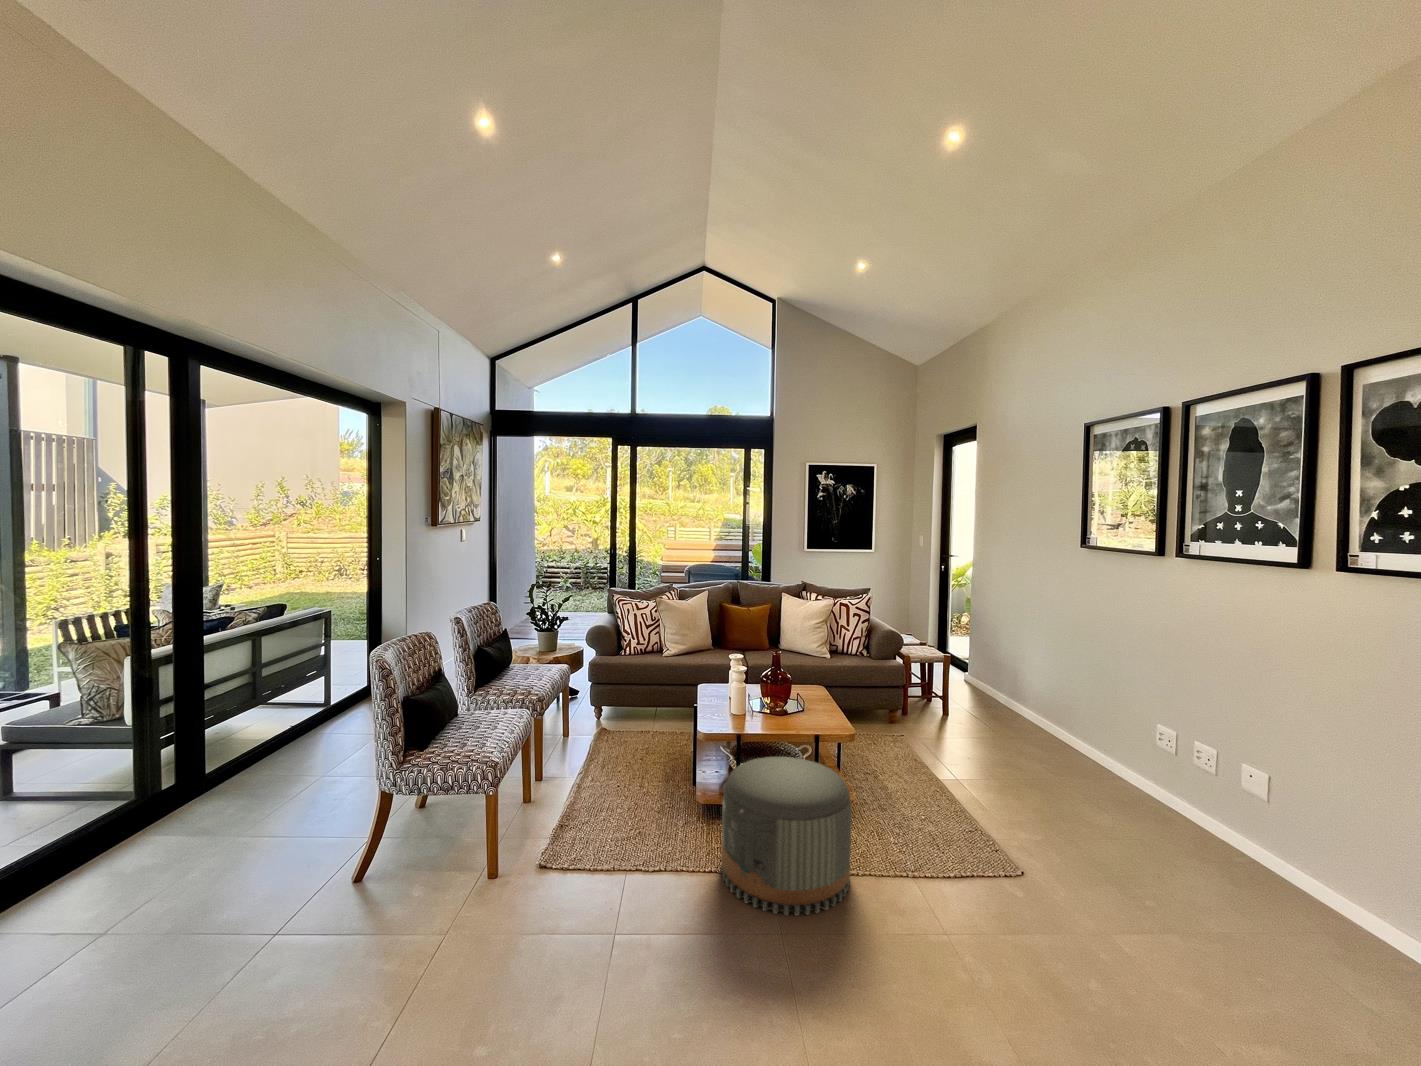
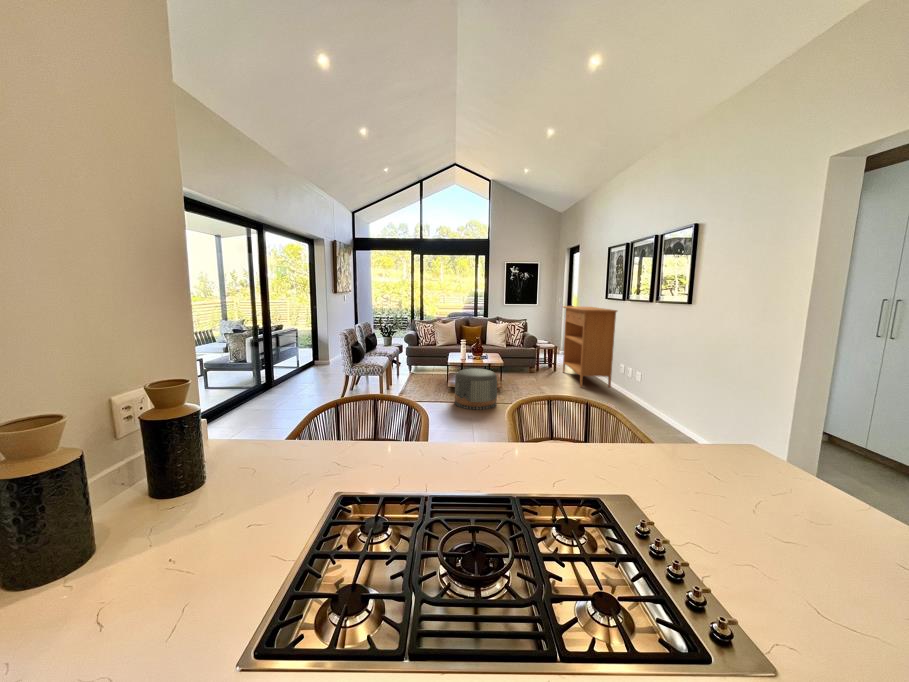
console table: none [961,563,1140,785] -> present [563,306,617,388]

